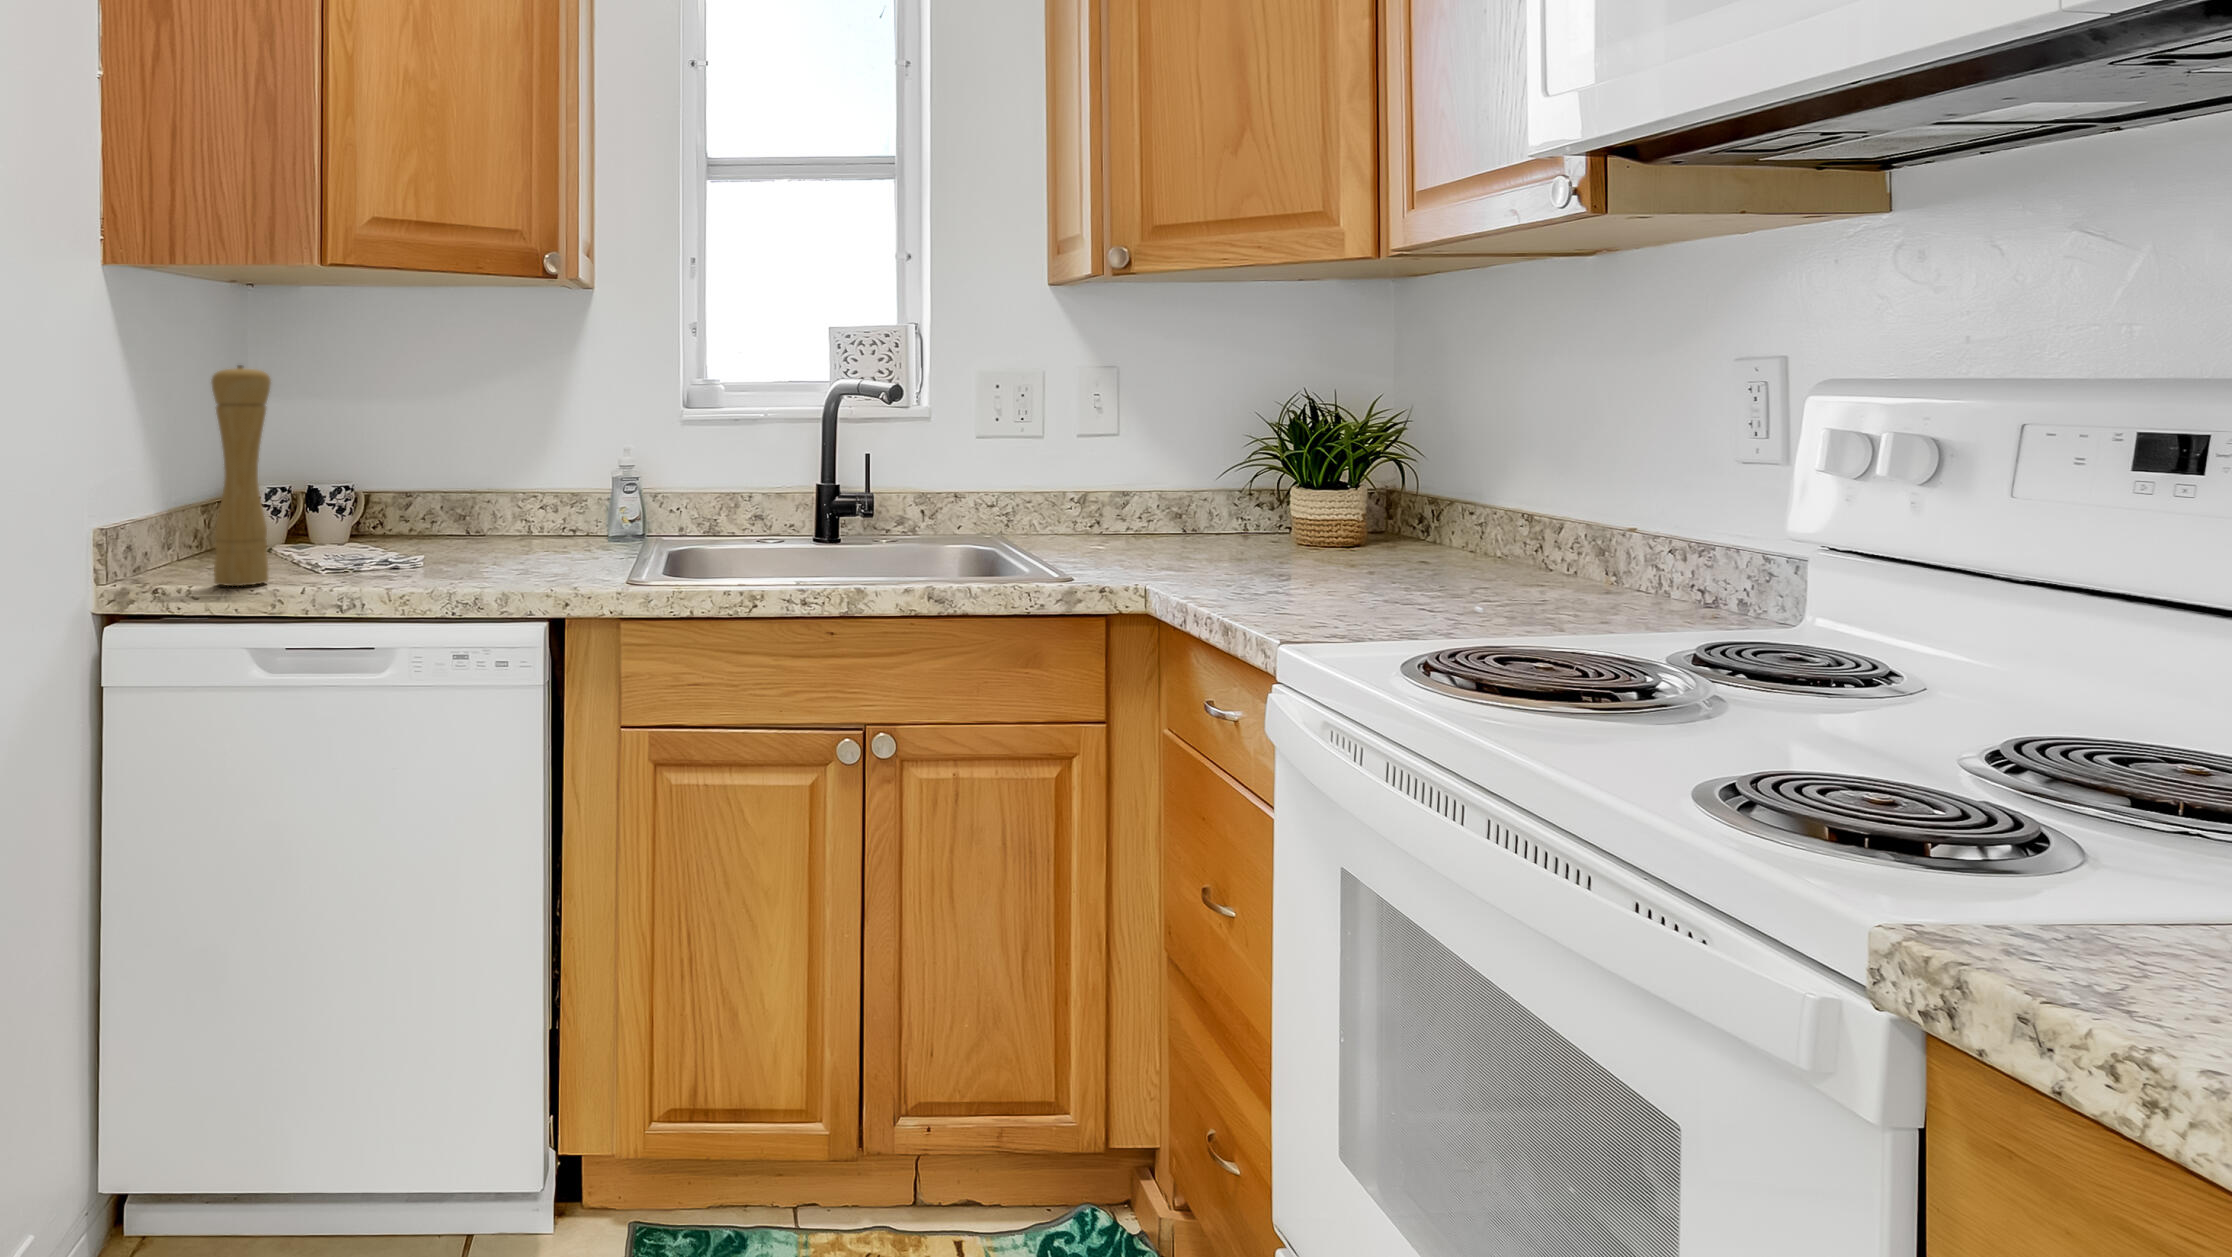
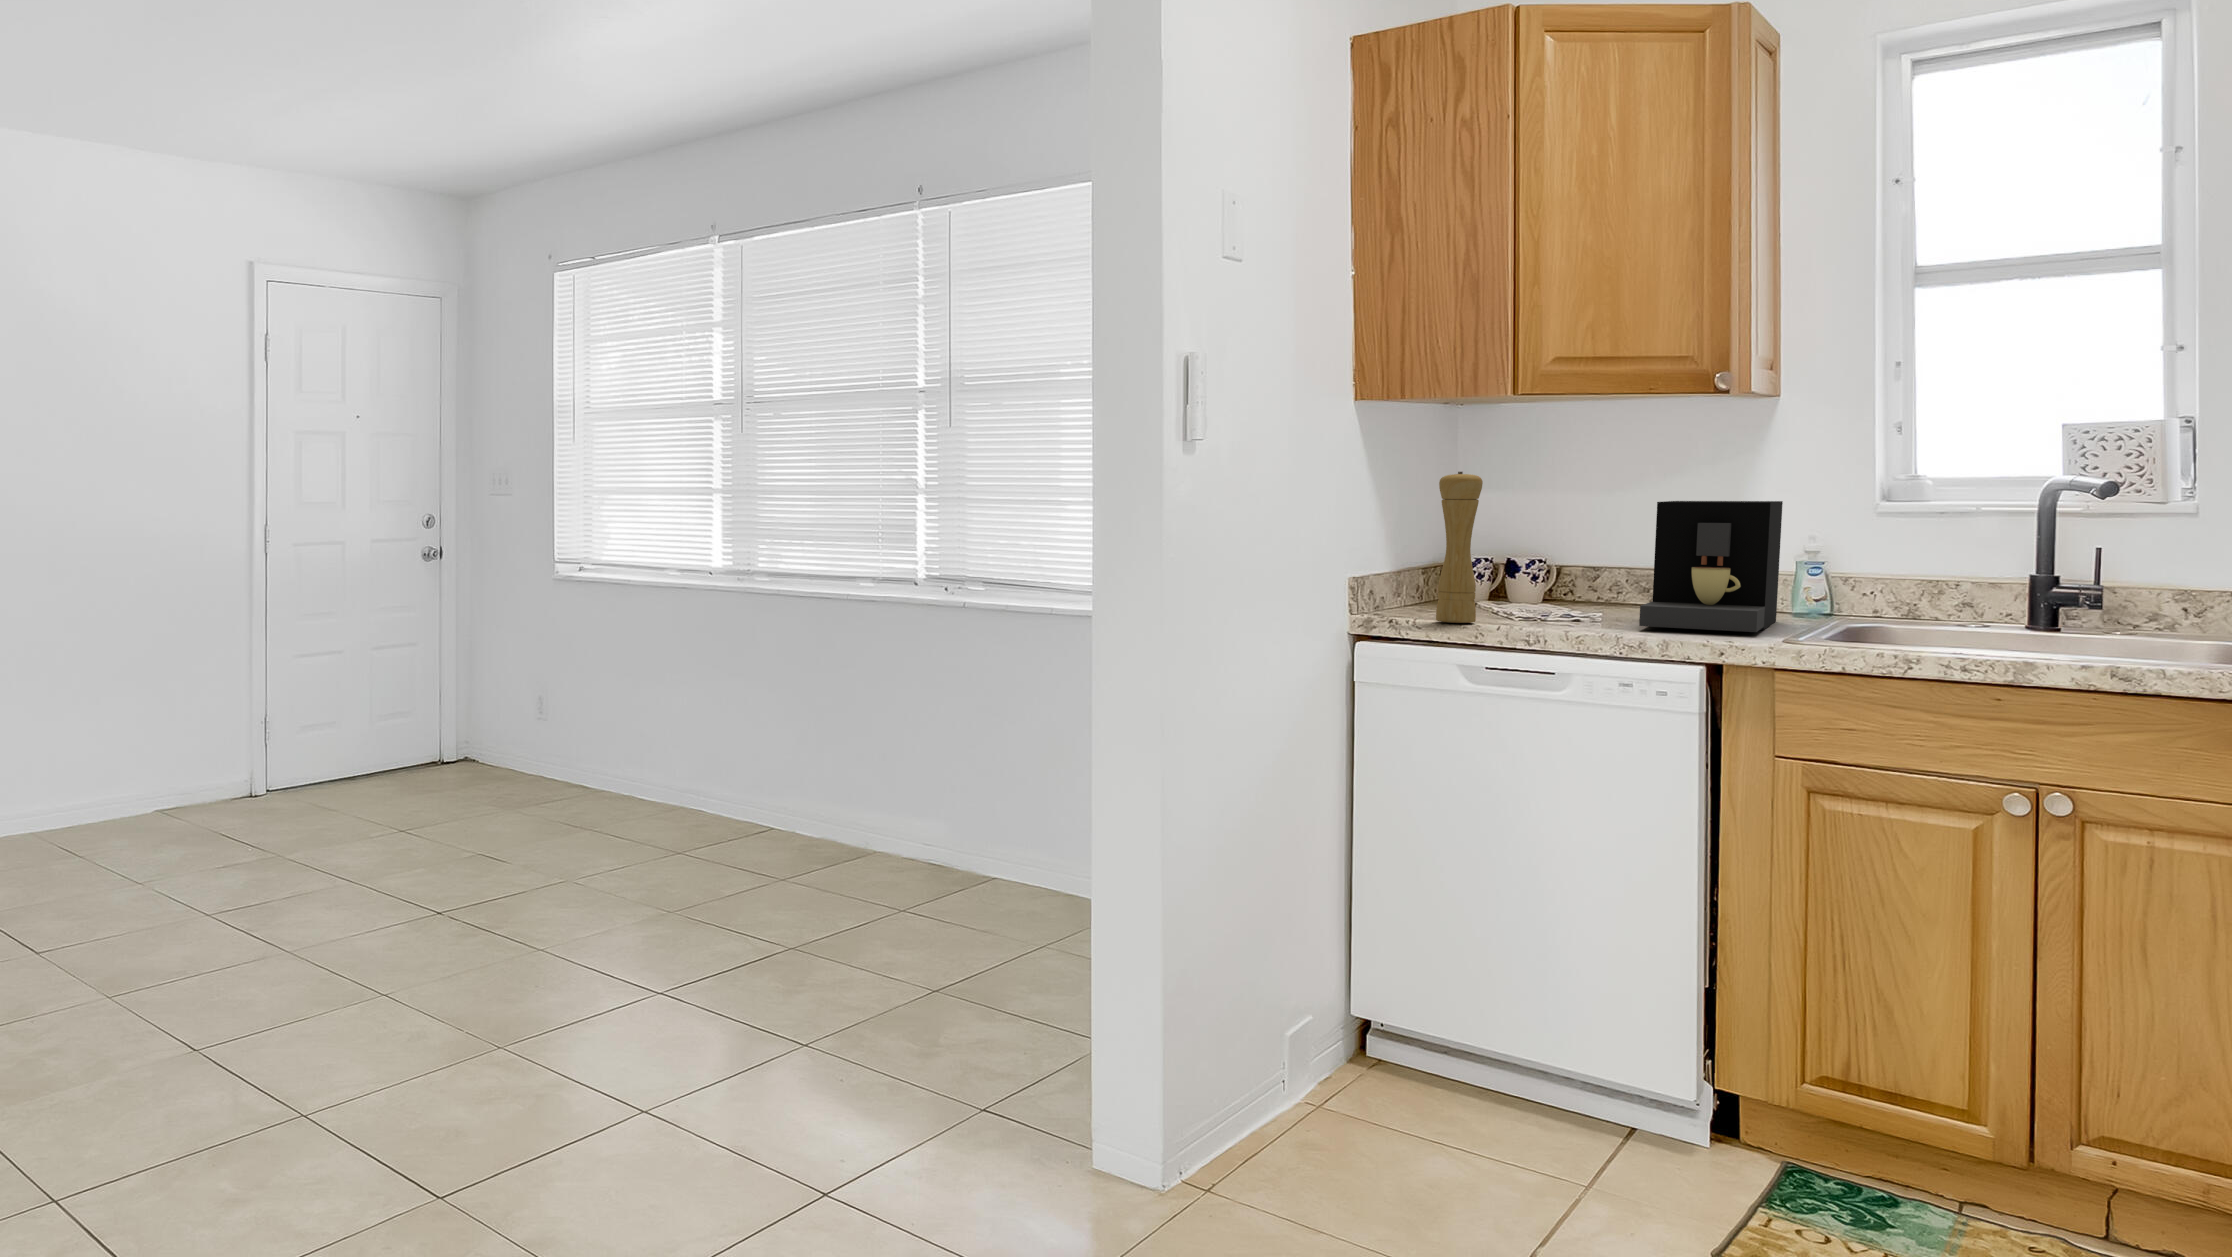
coffee maker: none [471,408,604,573] -> present [1639,501,1783,632]

